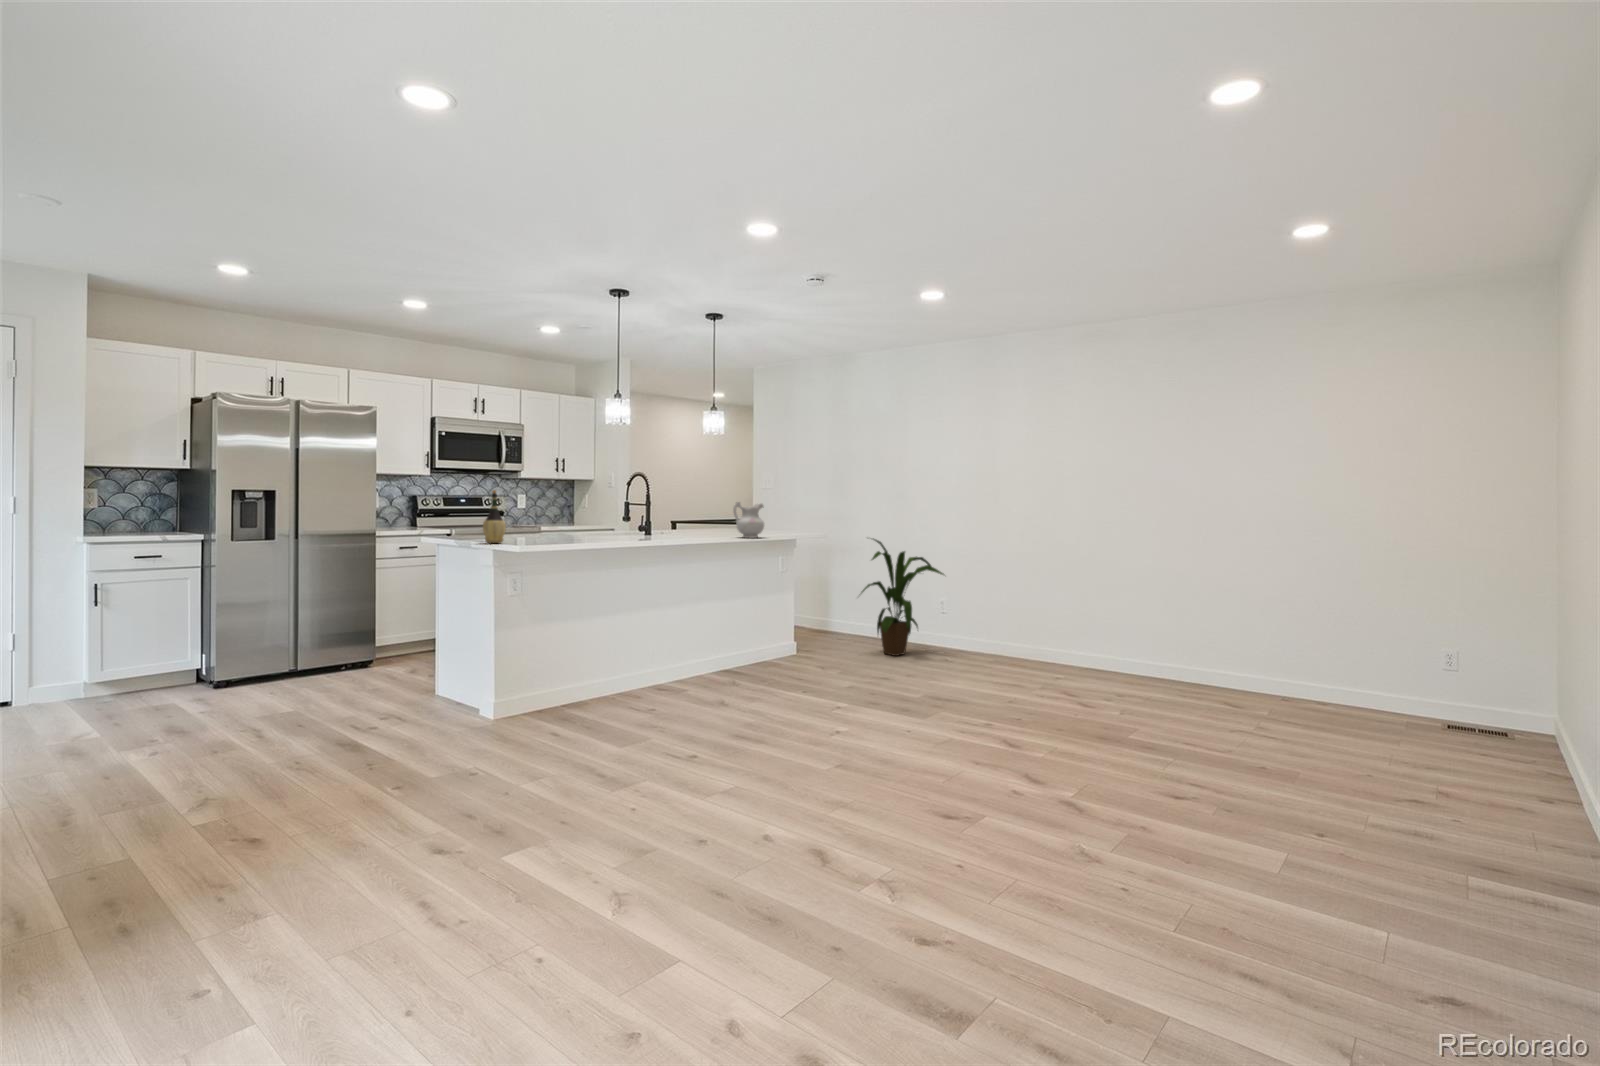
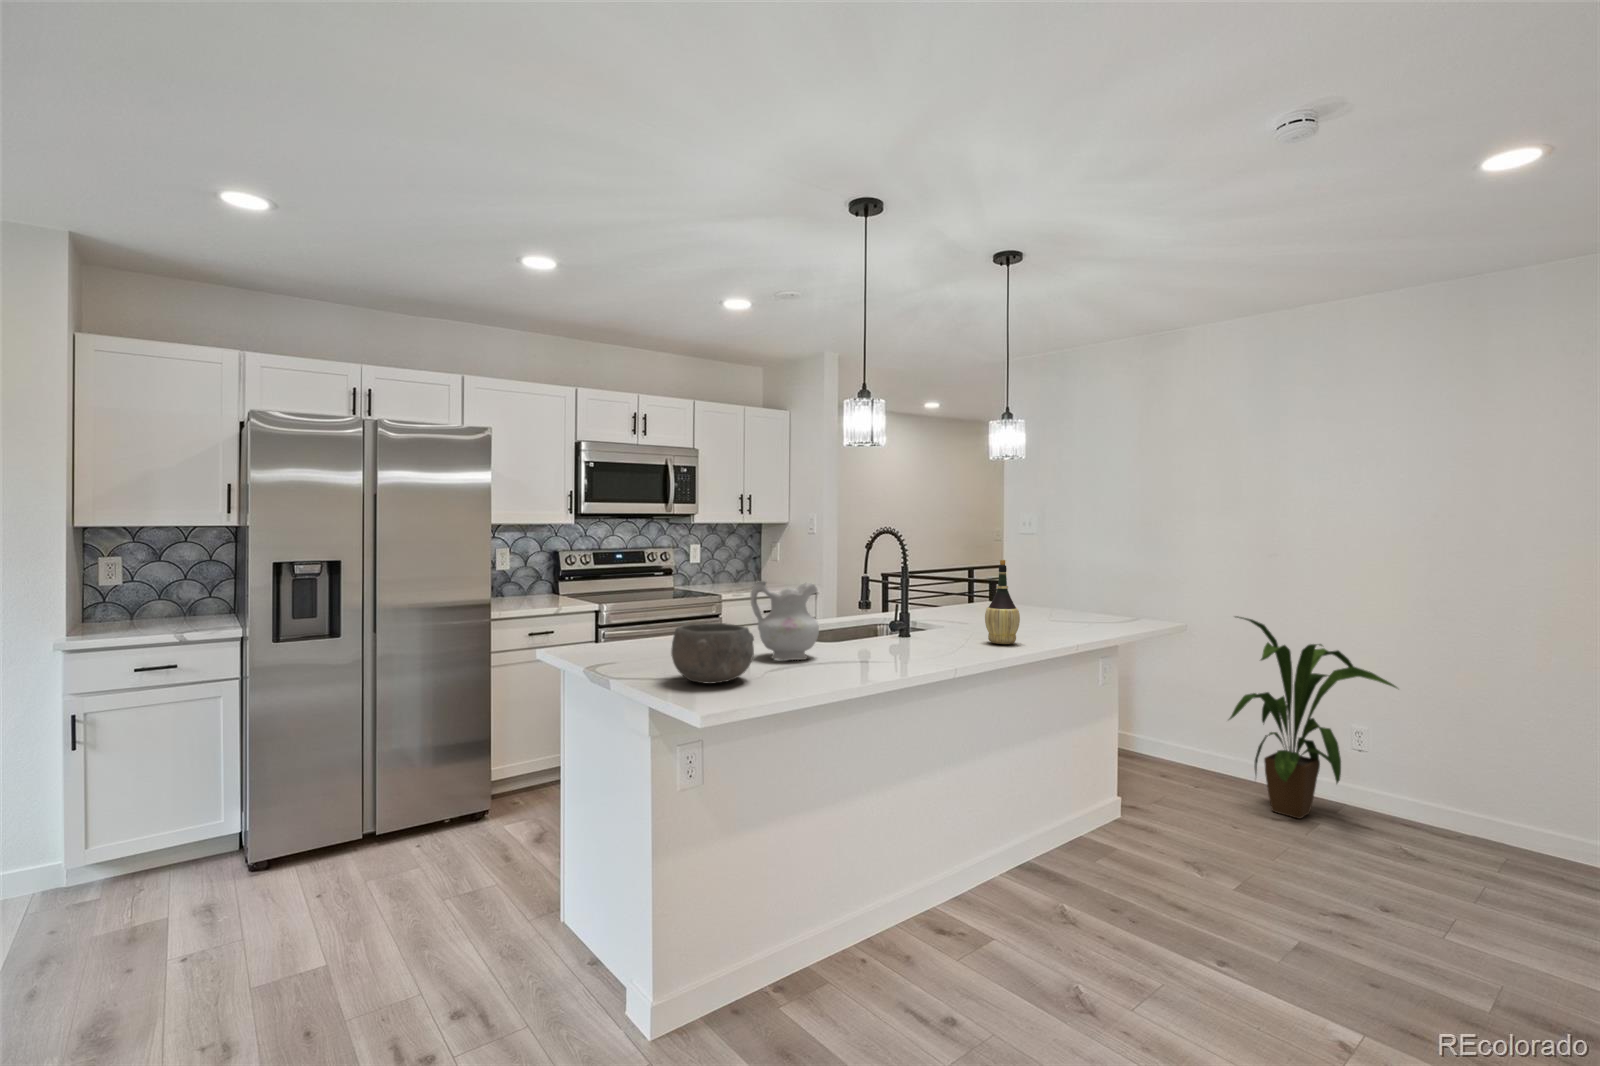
wine bottle: present [483,490,506,543] -> present [985,560,1020,644]
ceramic pitcher: present [733,502,764,538] -> present [750,581,819,660]
bowl: none [505,519,550,547] -> present [671,623,754,684]

